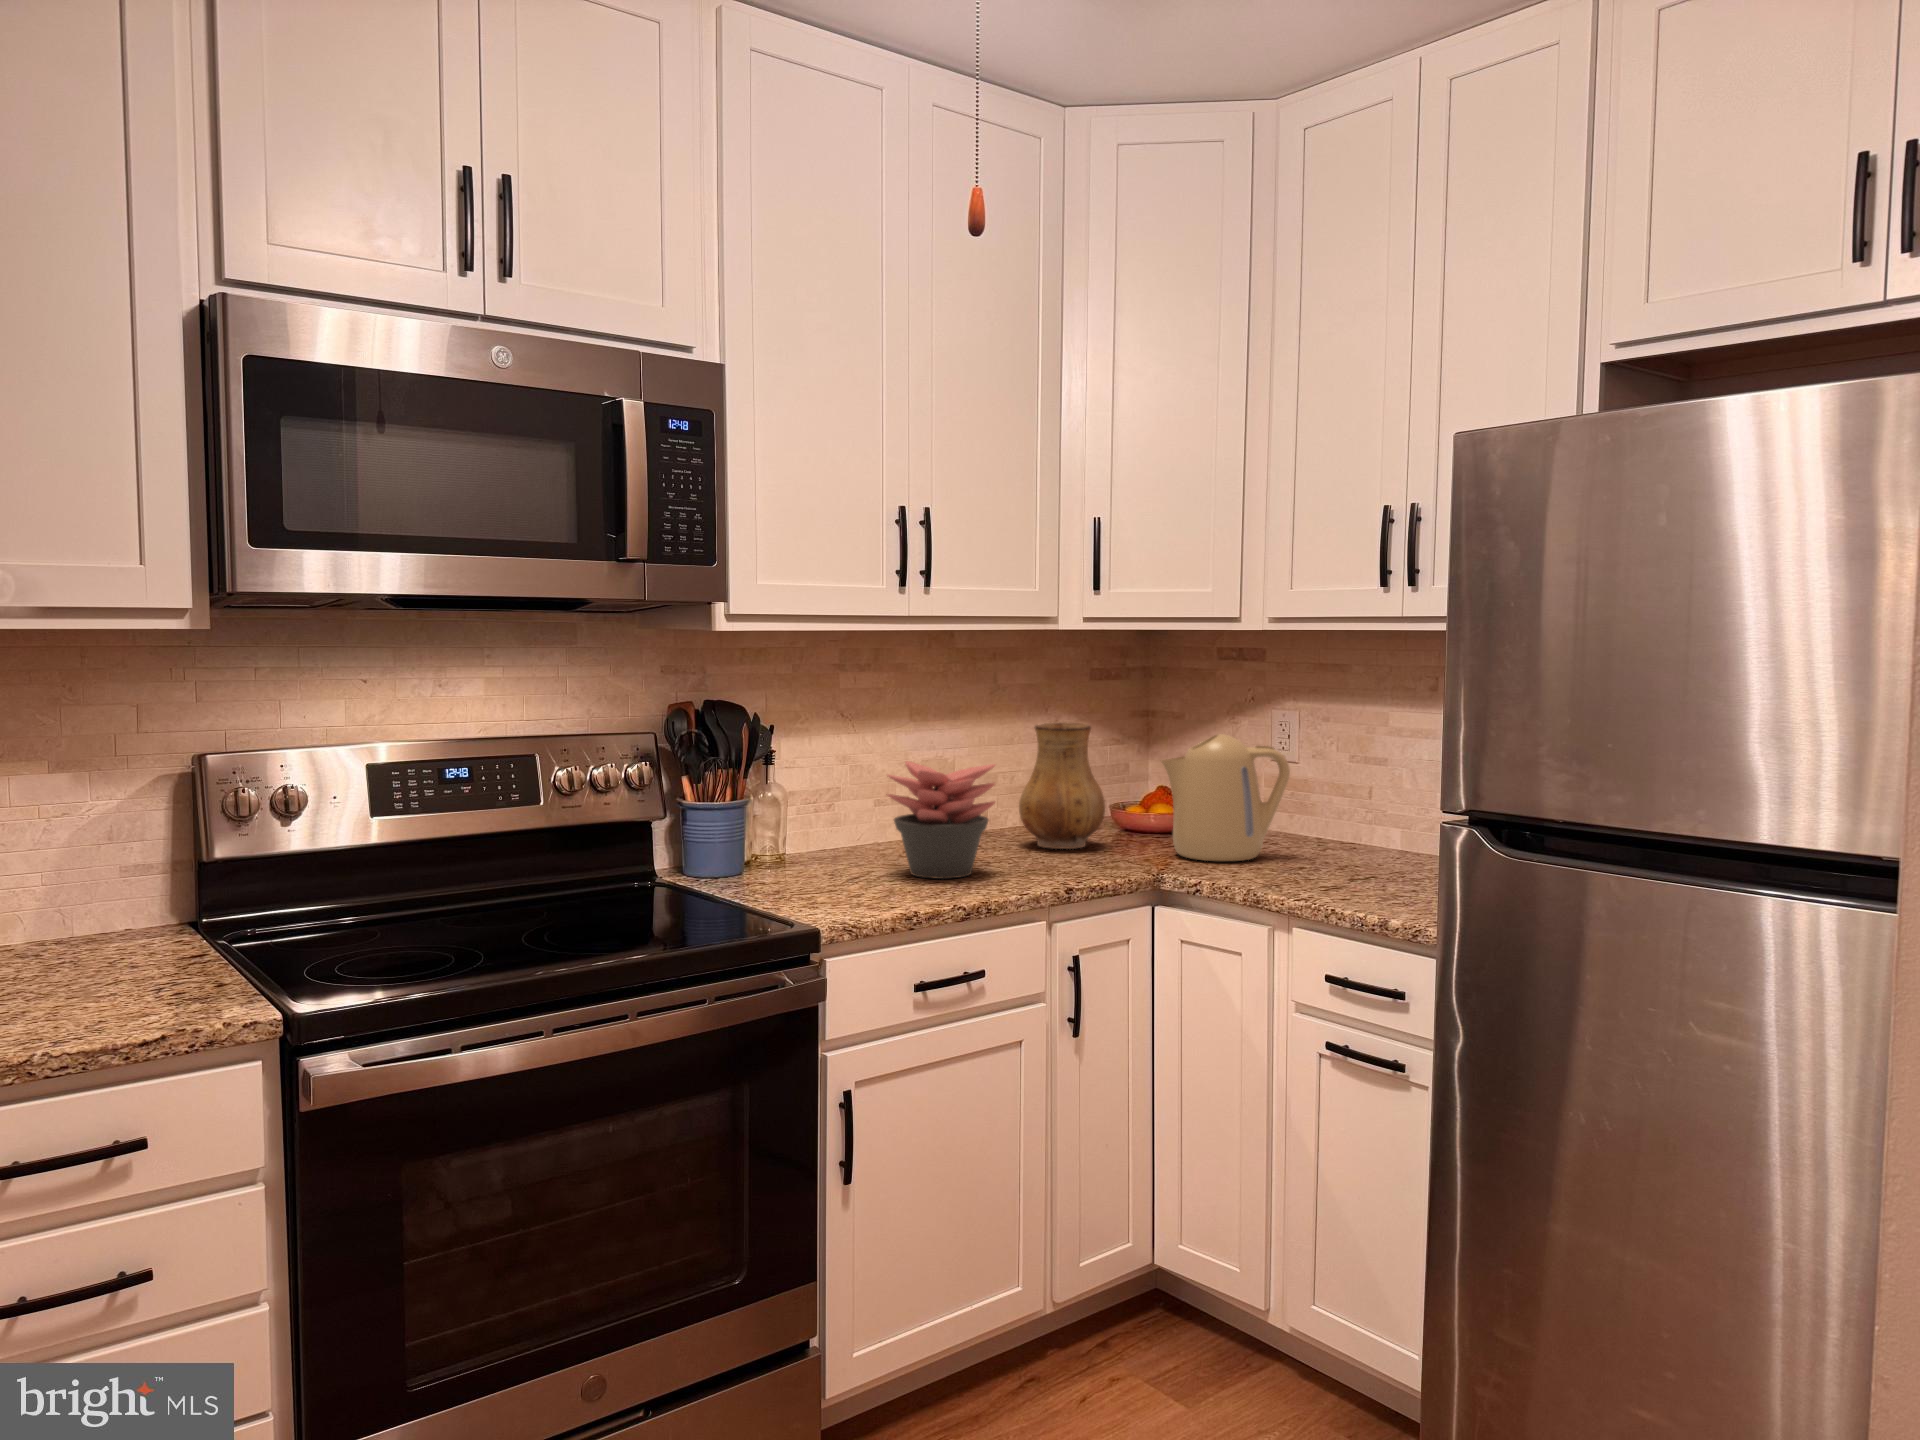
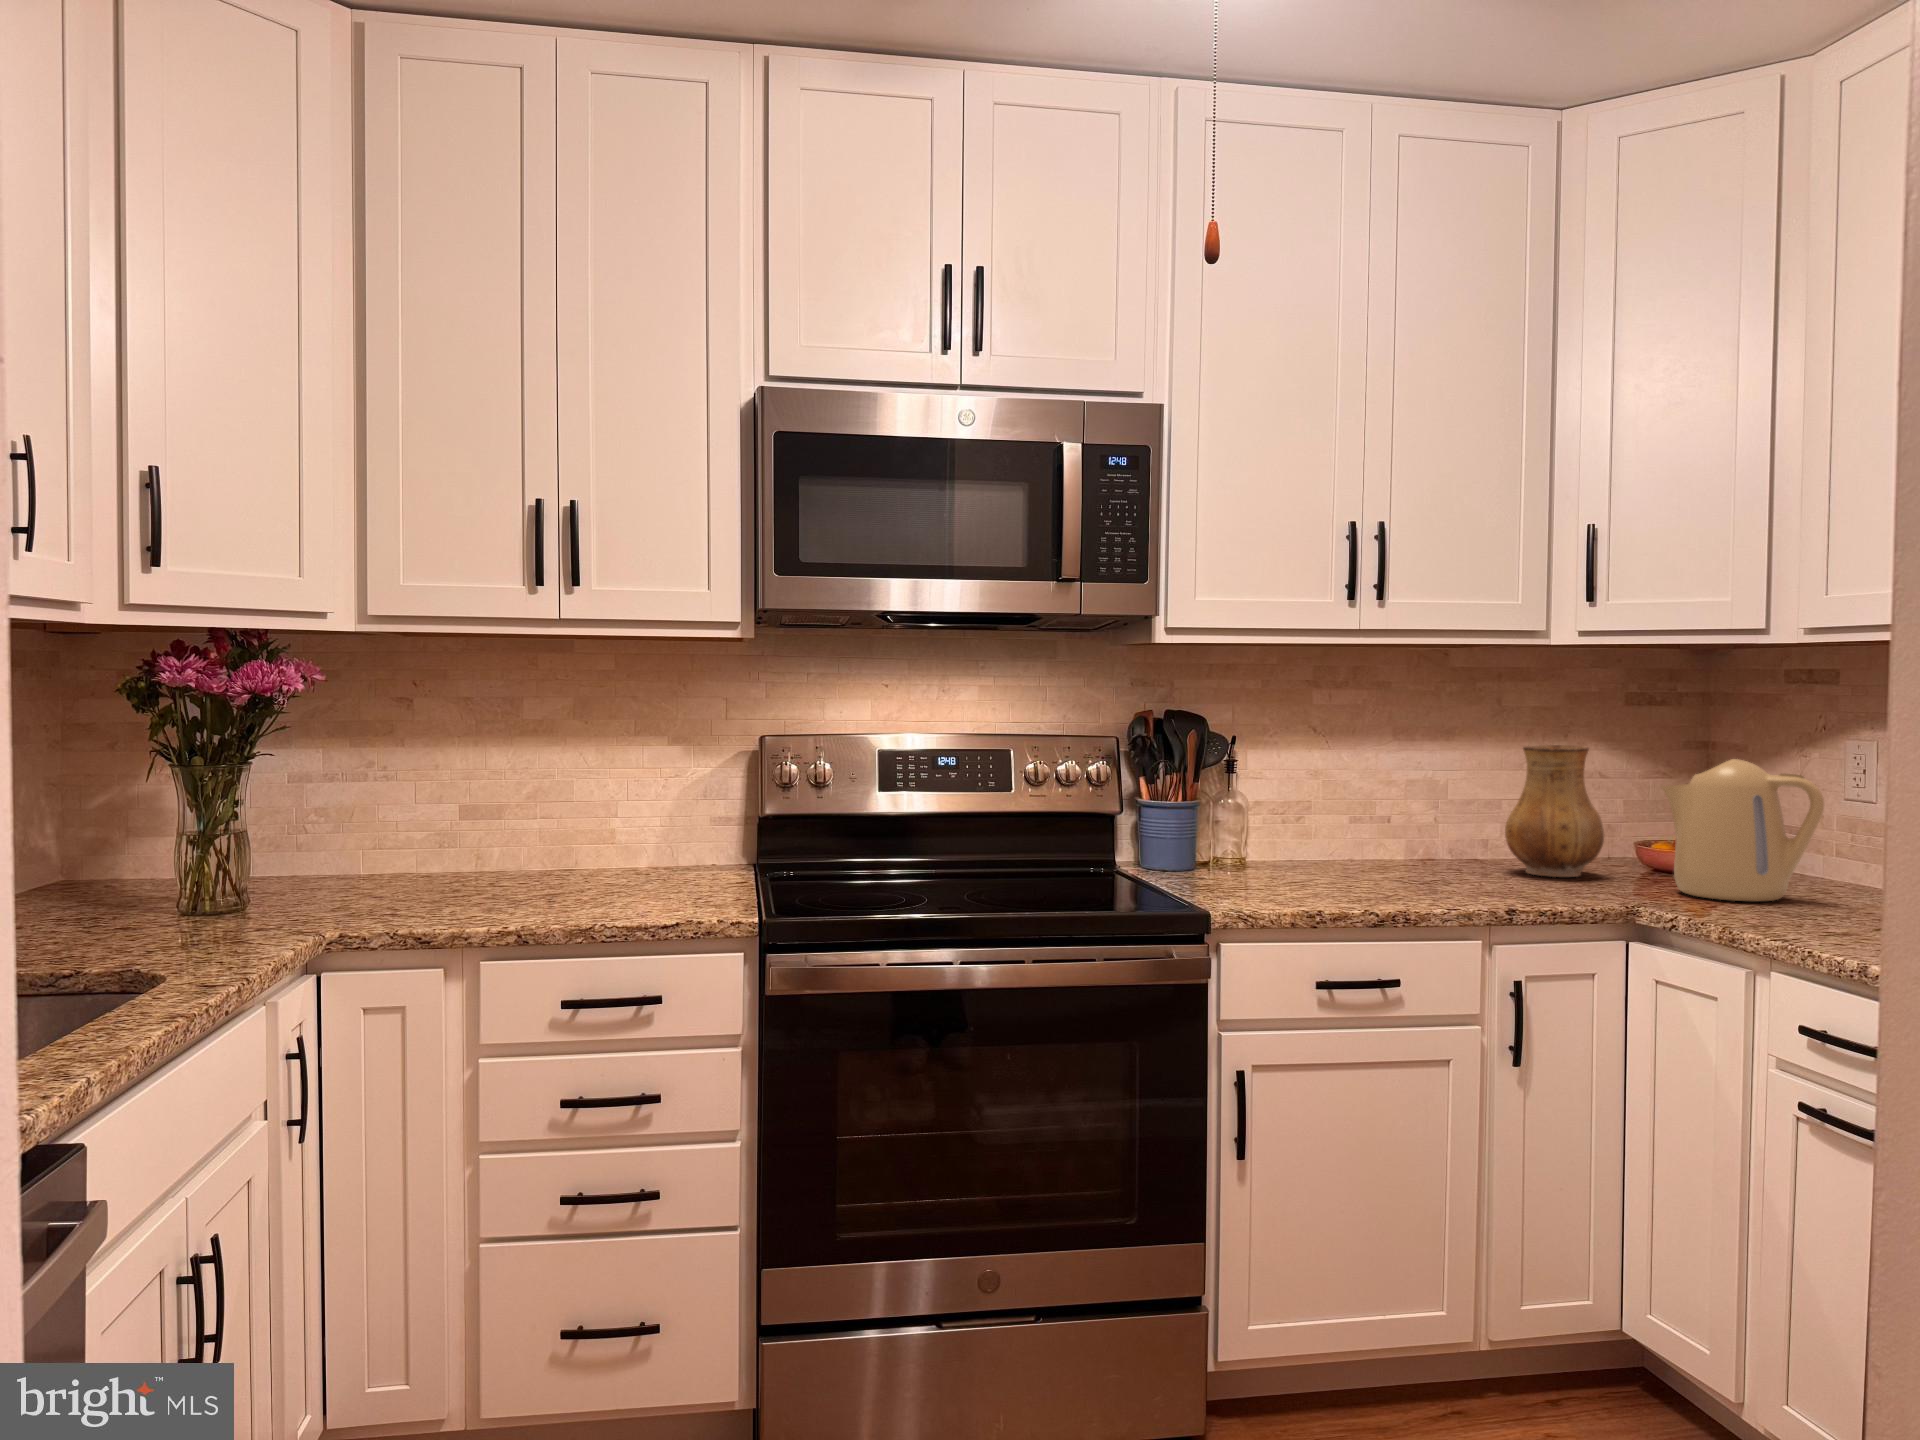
succulent plant: present [888,761,995,879] -> none [1334,773,1449,889]

